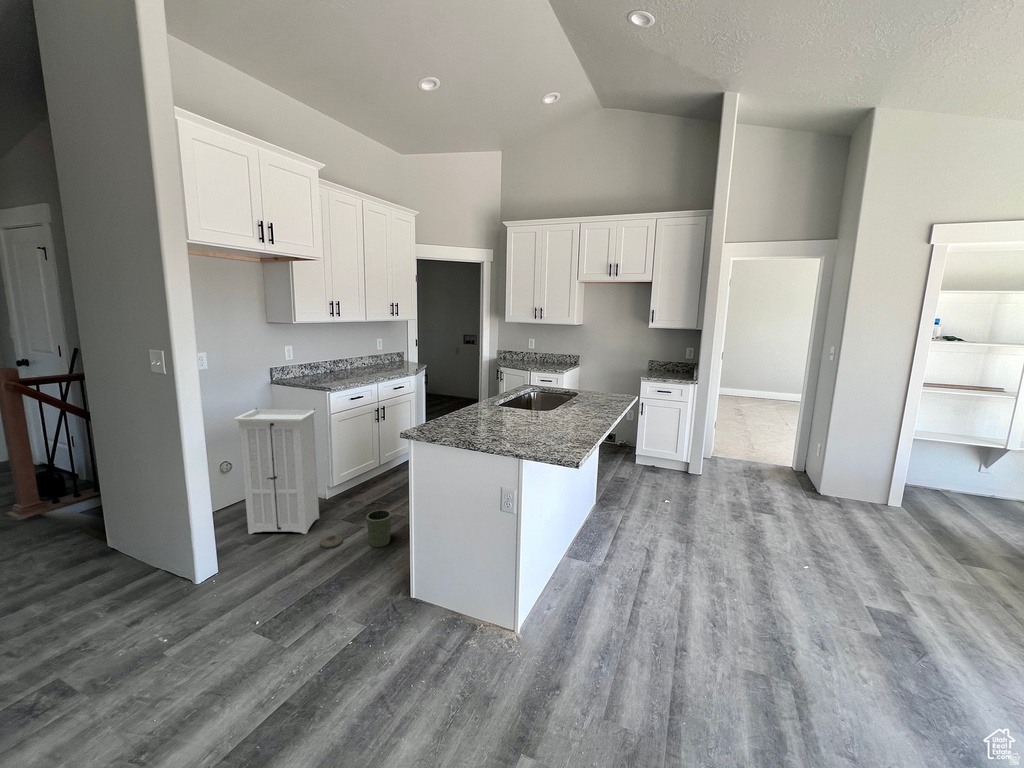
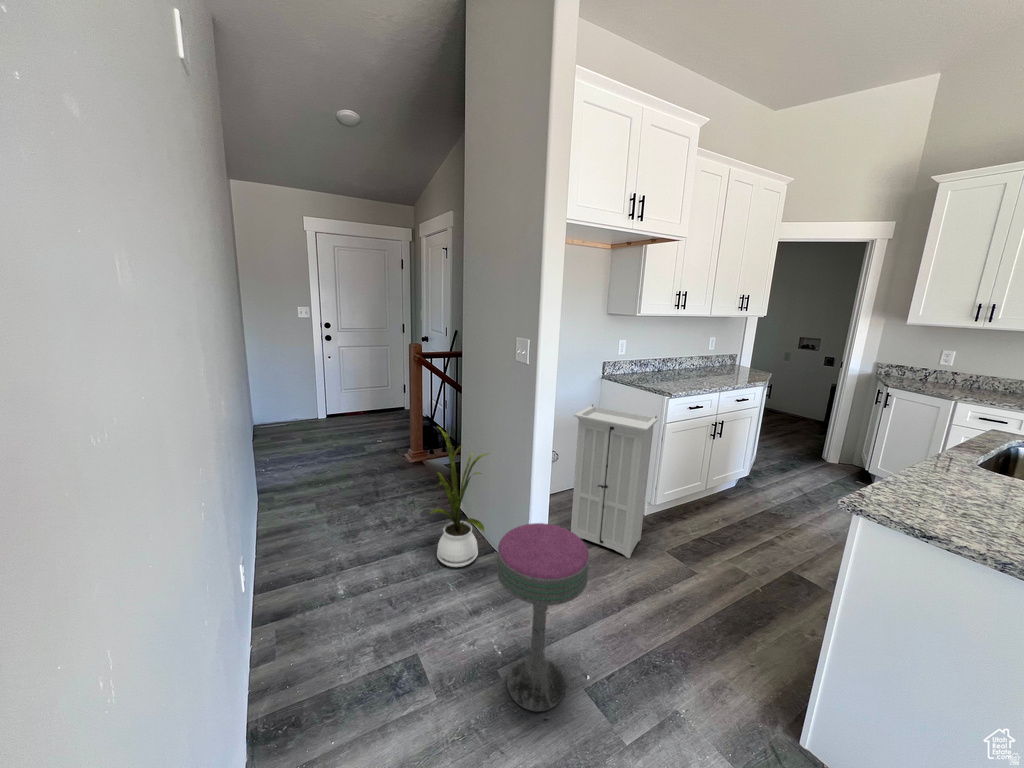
house plant: none [54,455,138,600] -> present [430,428,488,567]
bar stool: none [140,507,235,665] -> present [497,523,590,712]
trash can: present [320,510,392,548] -> none [647,564,750,618]

